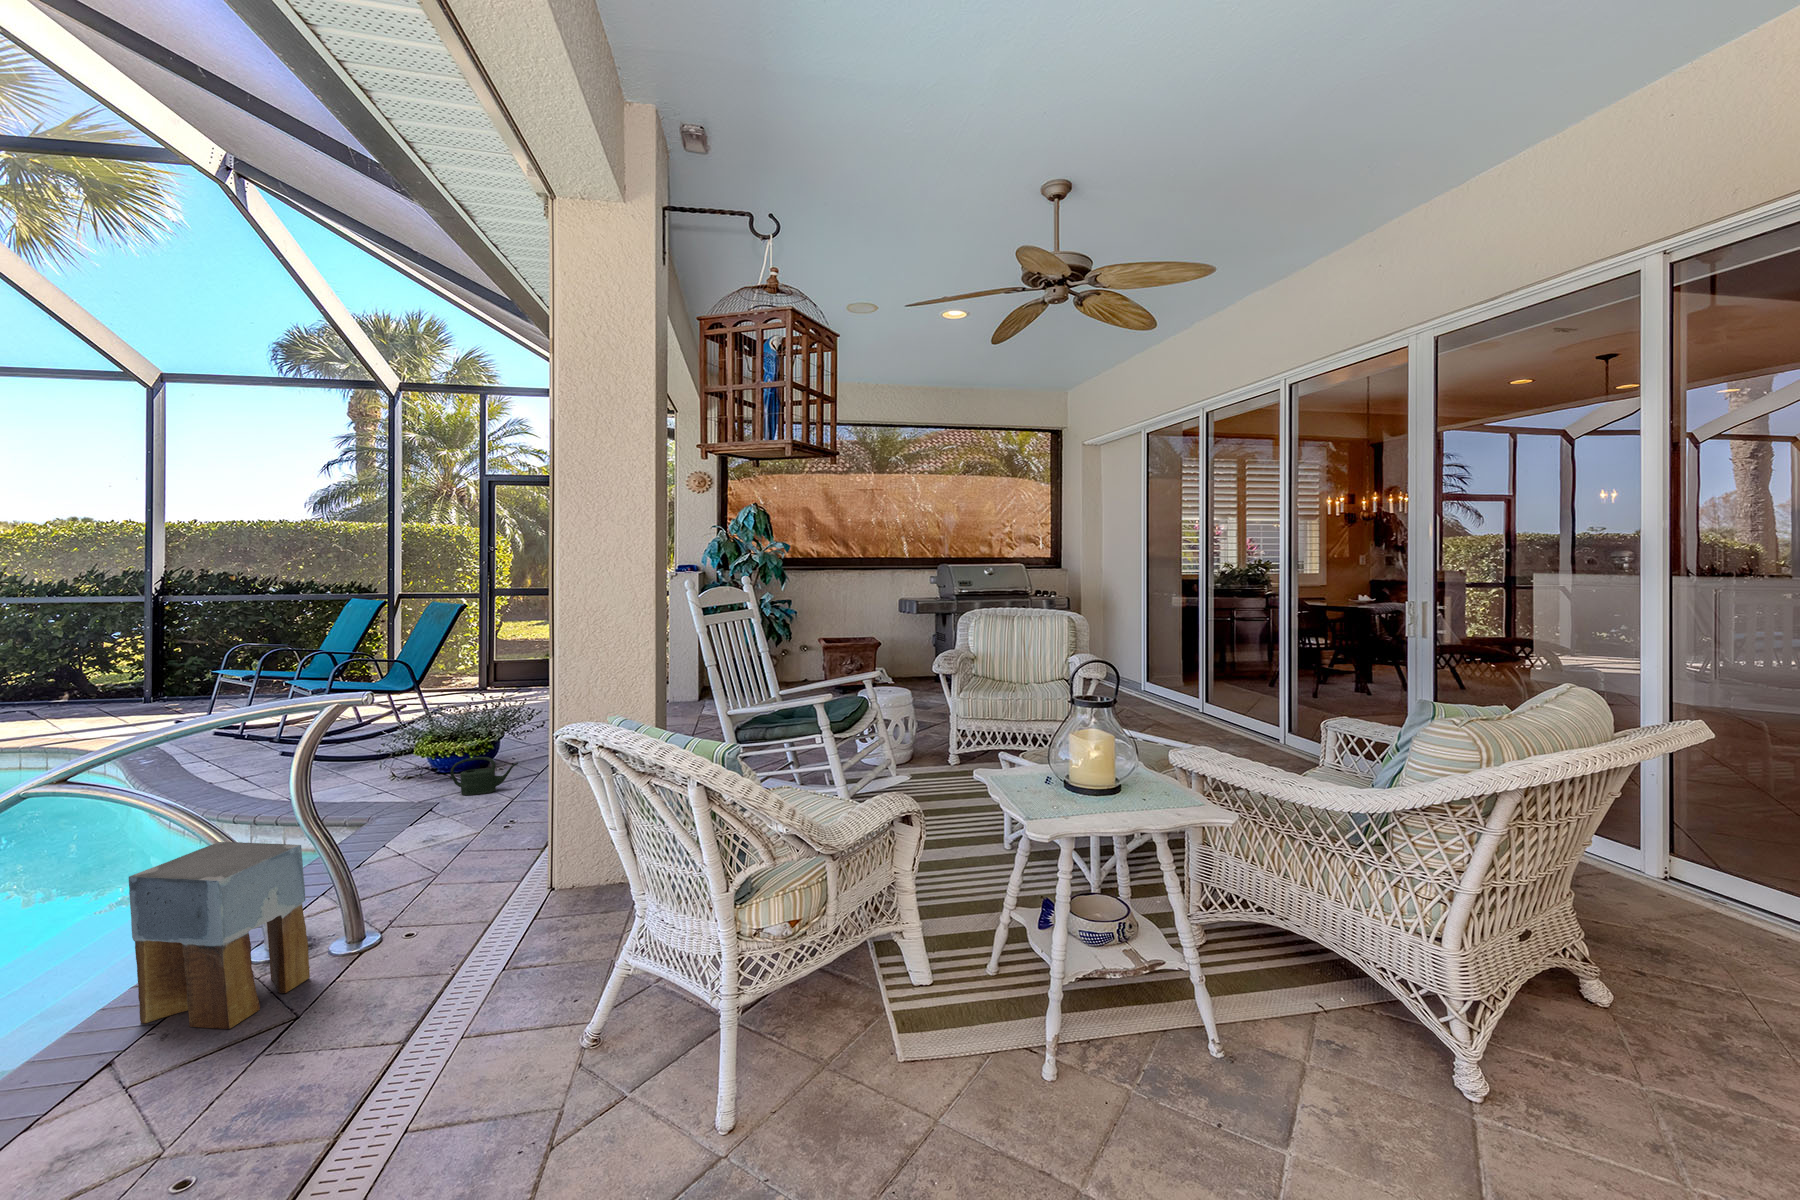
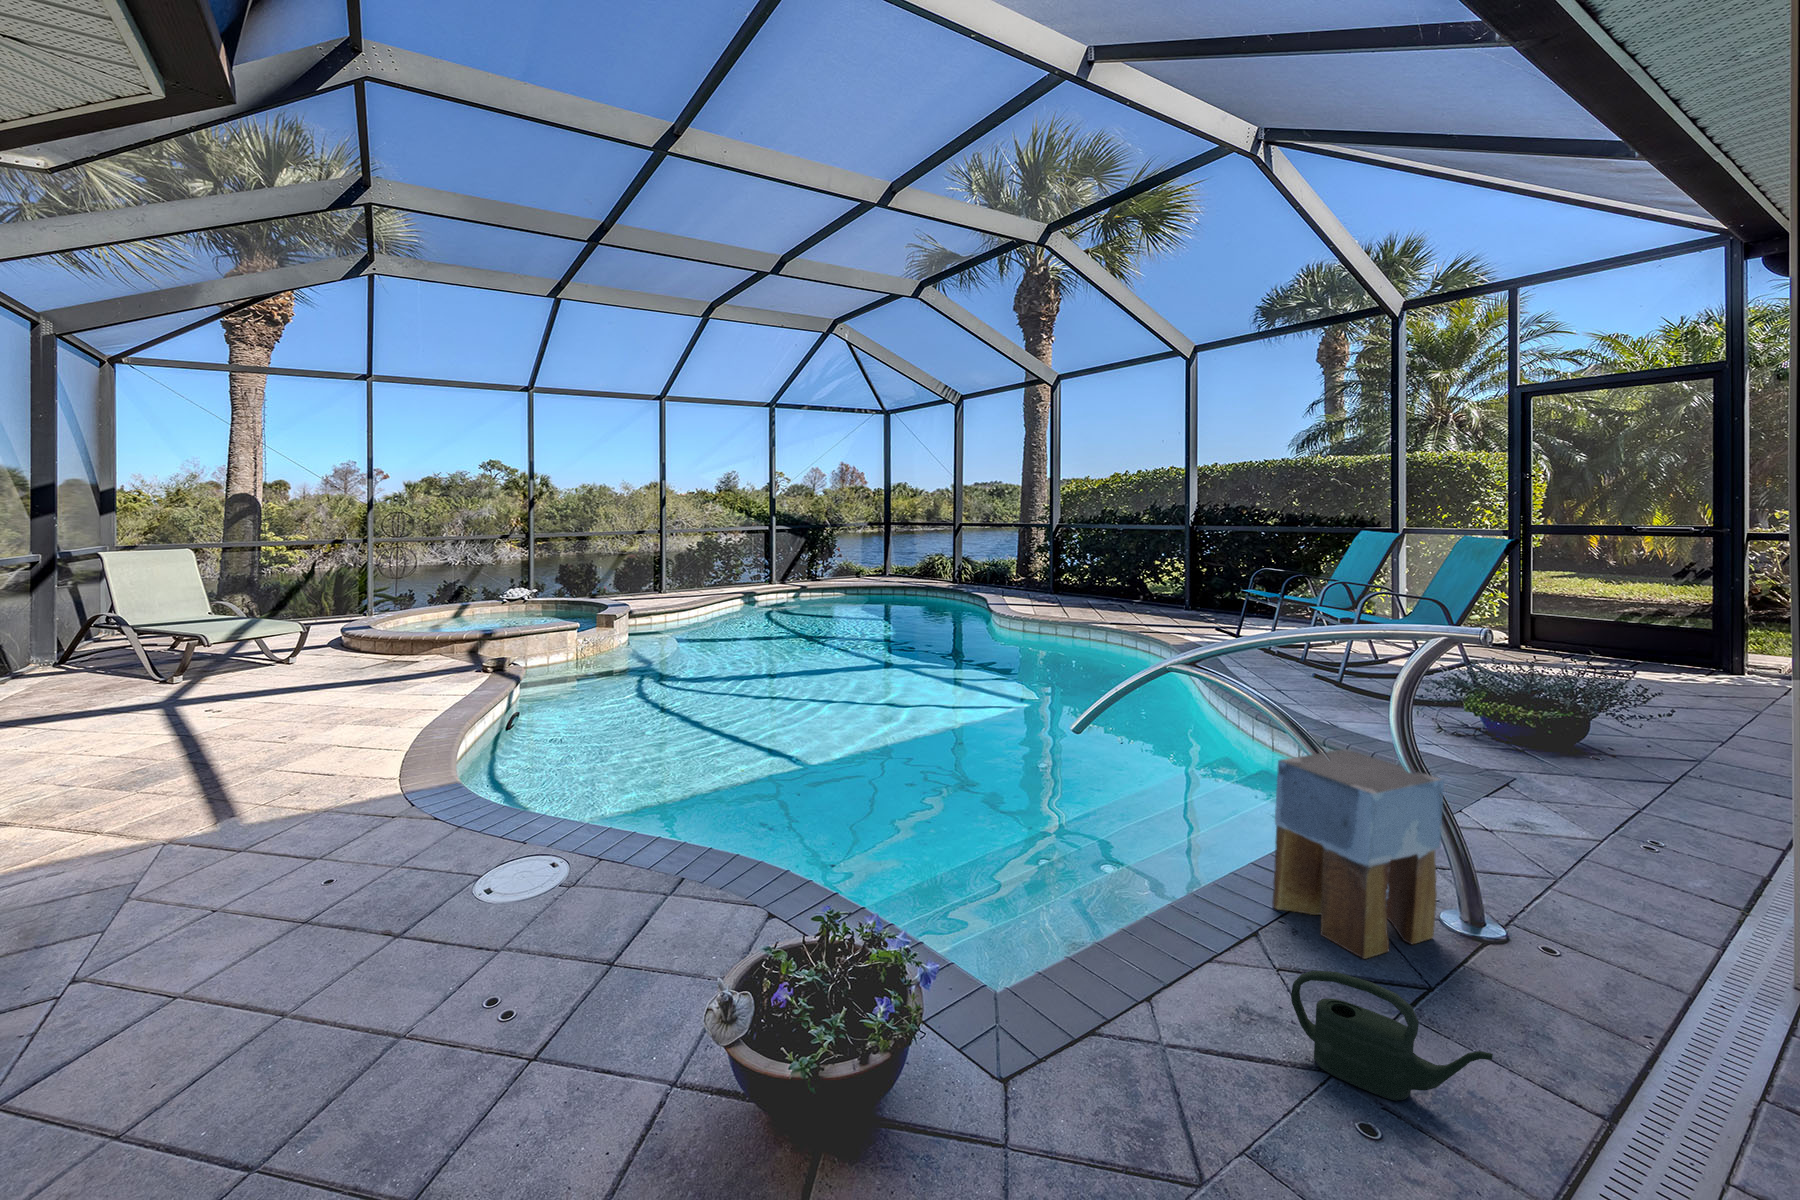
watering can: present [451,757,518,795] -> present [1291,971,1493,1101]

